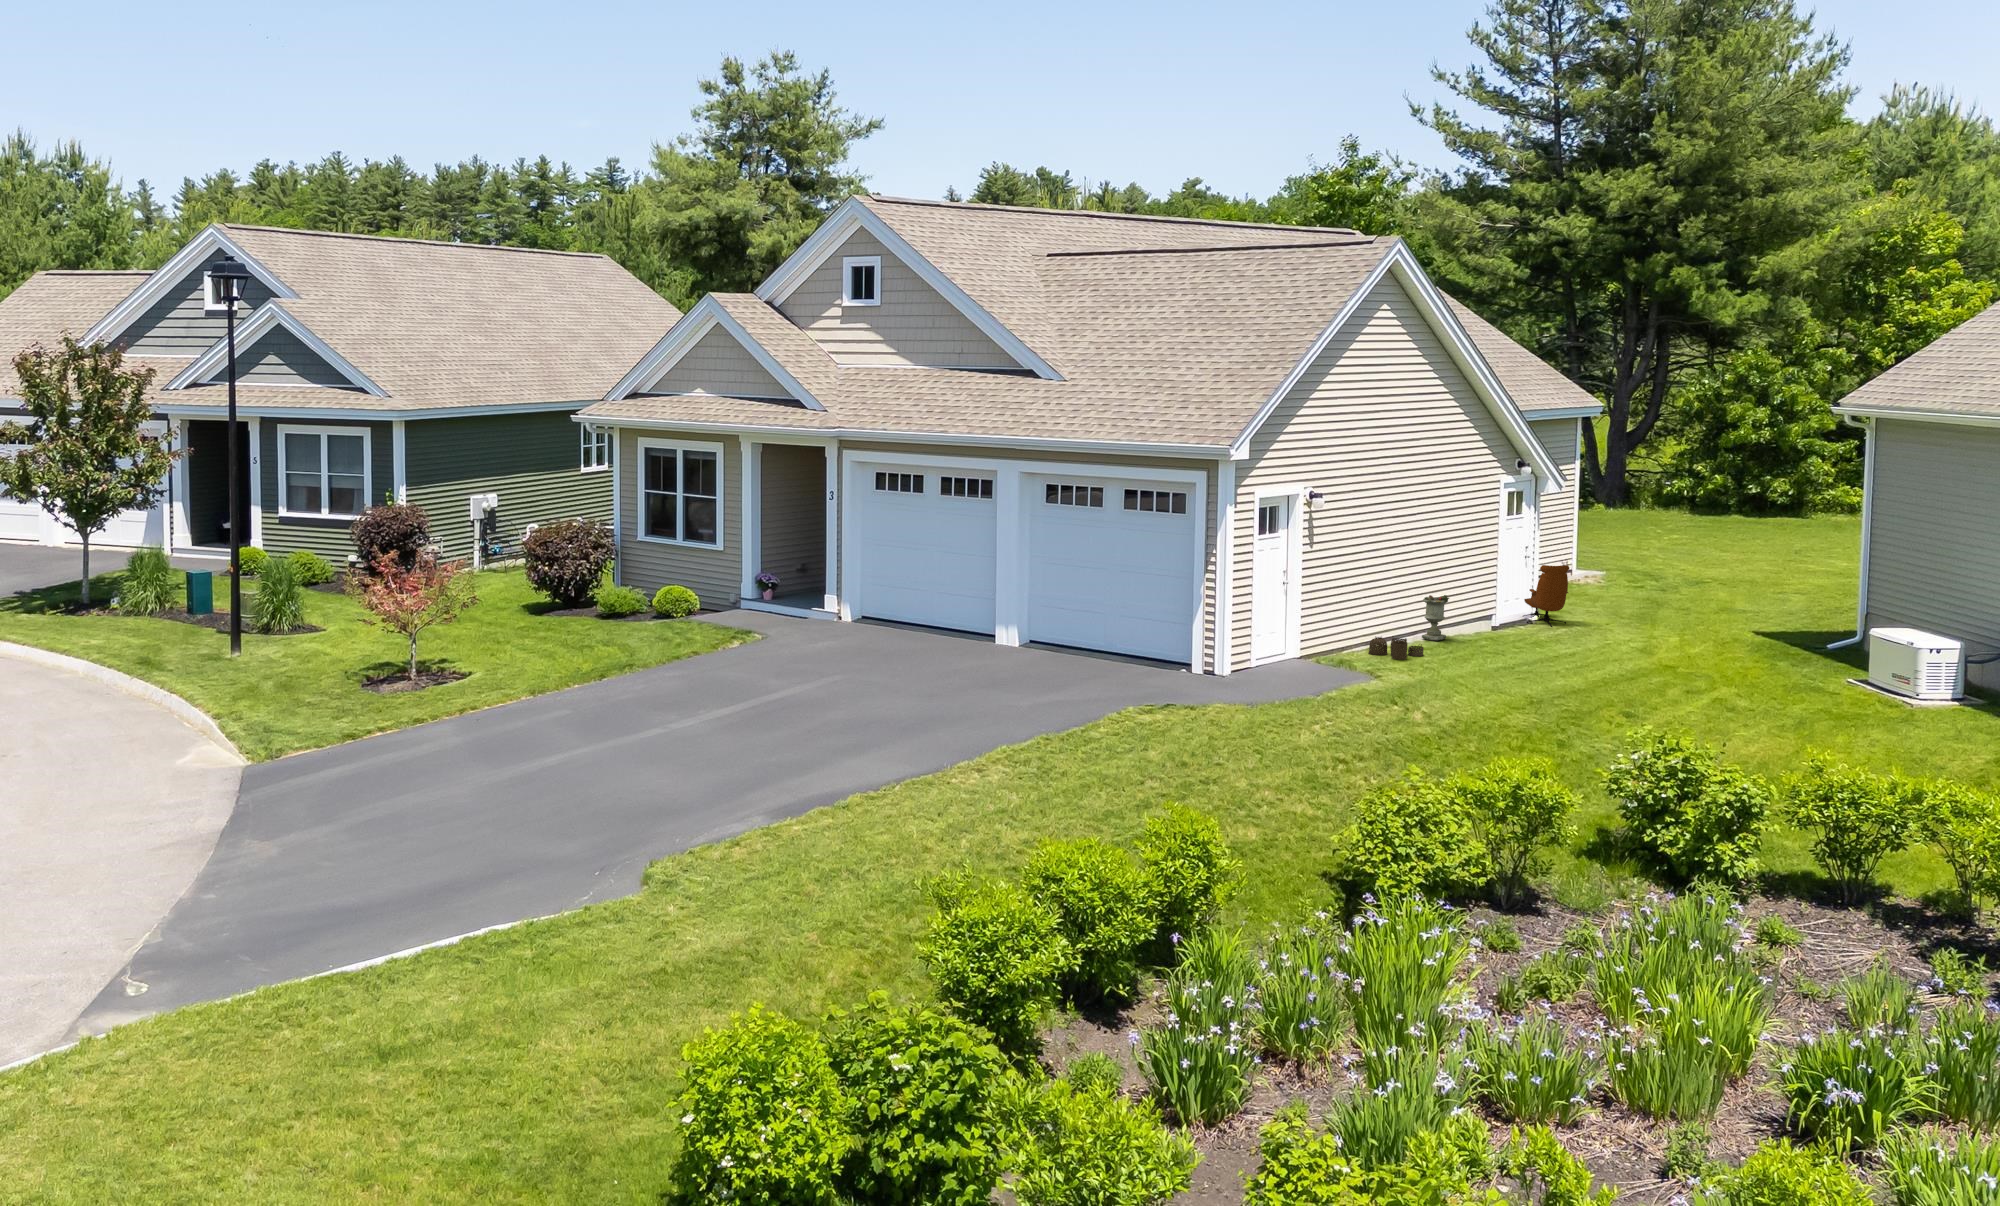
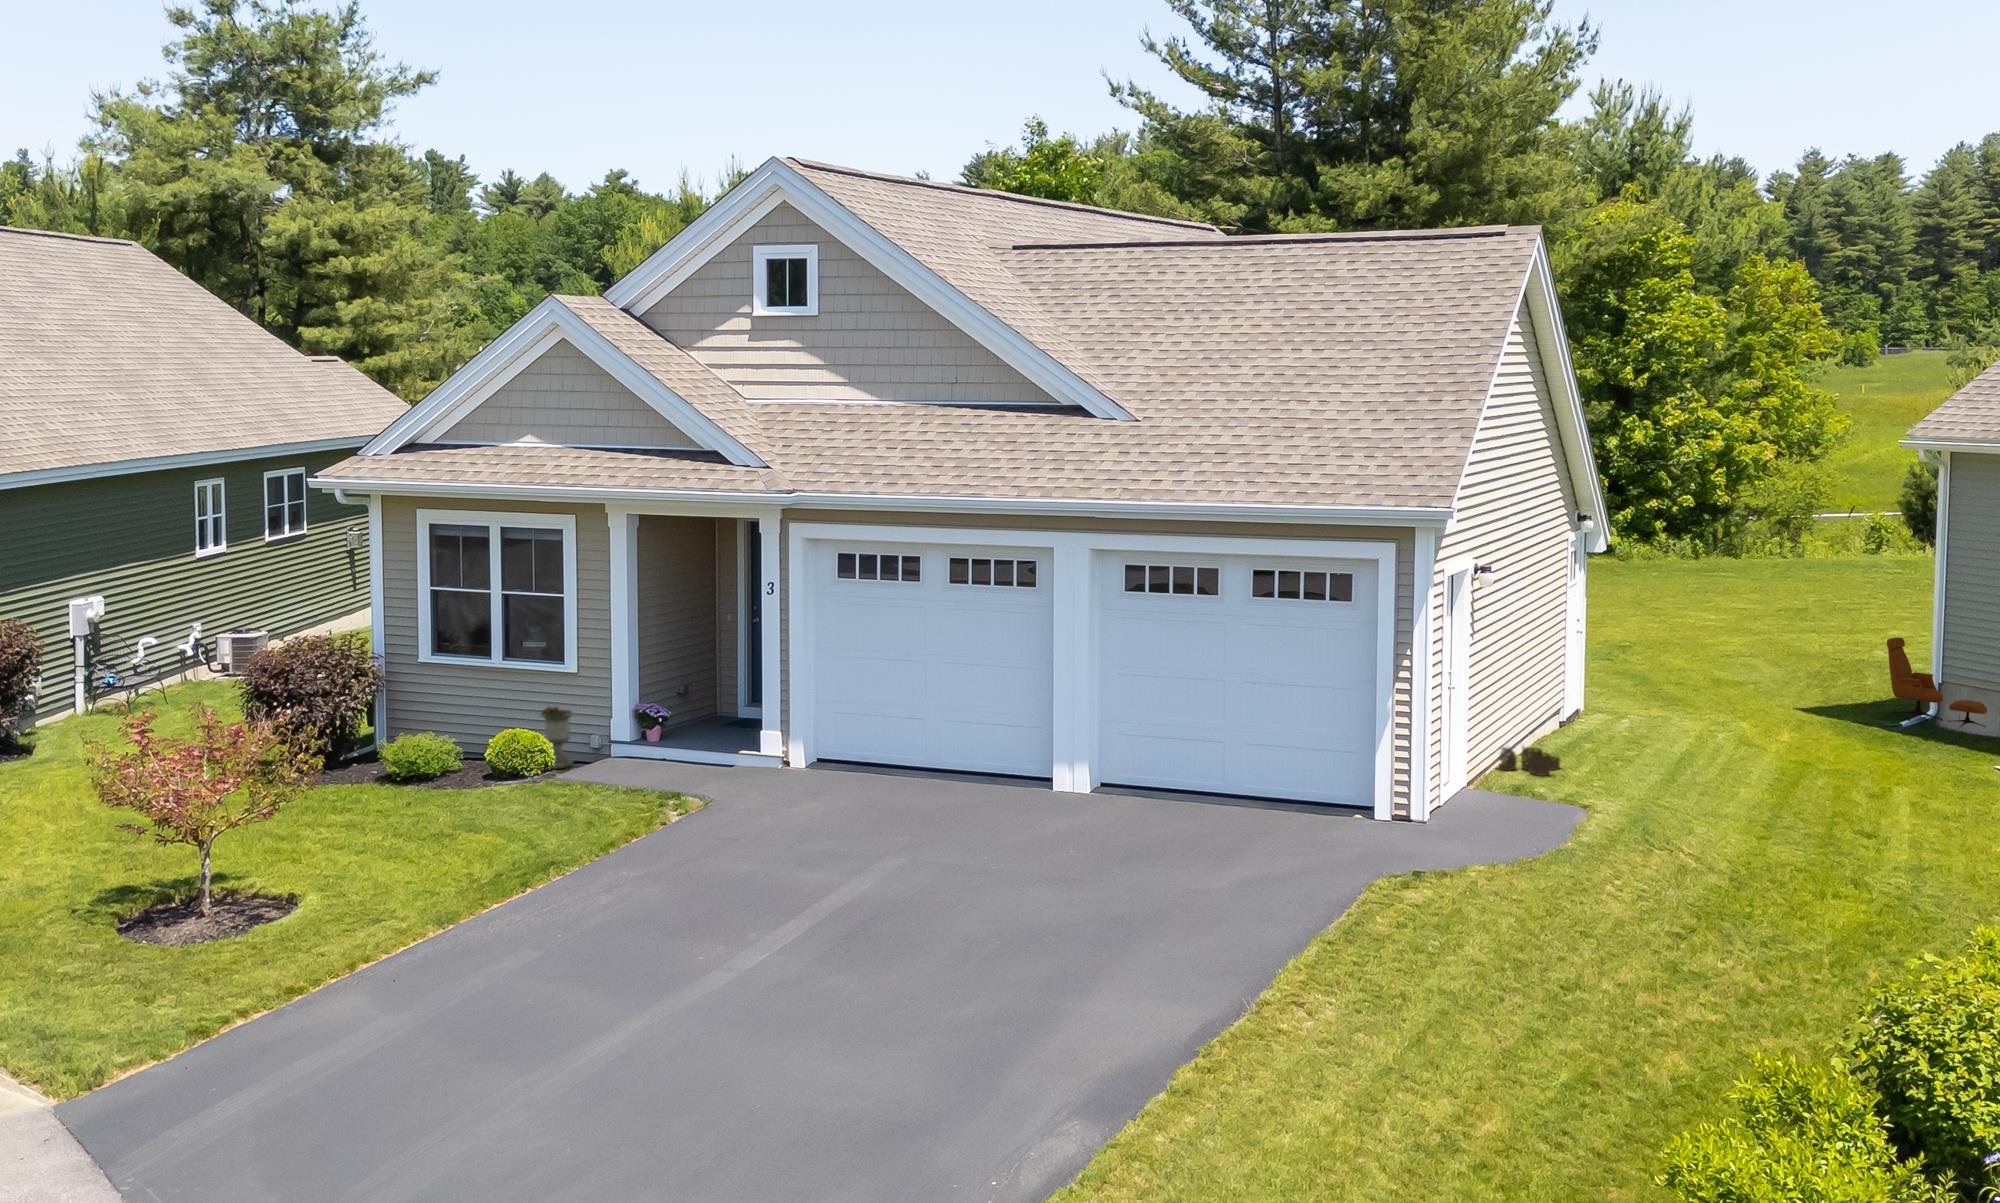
lounge chair: present [1523,565,1569,627] -> present [1887,638,1987,727]
planter: present [1422,595,1449,641] -> present [541,707,574,769]

